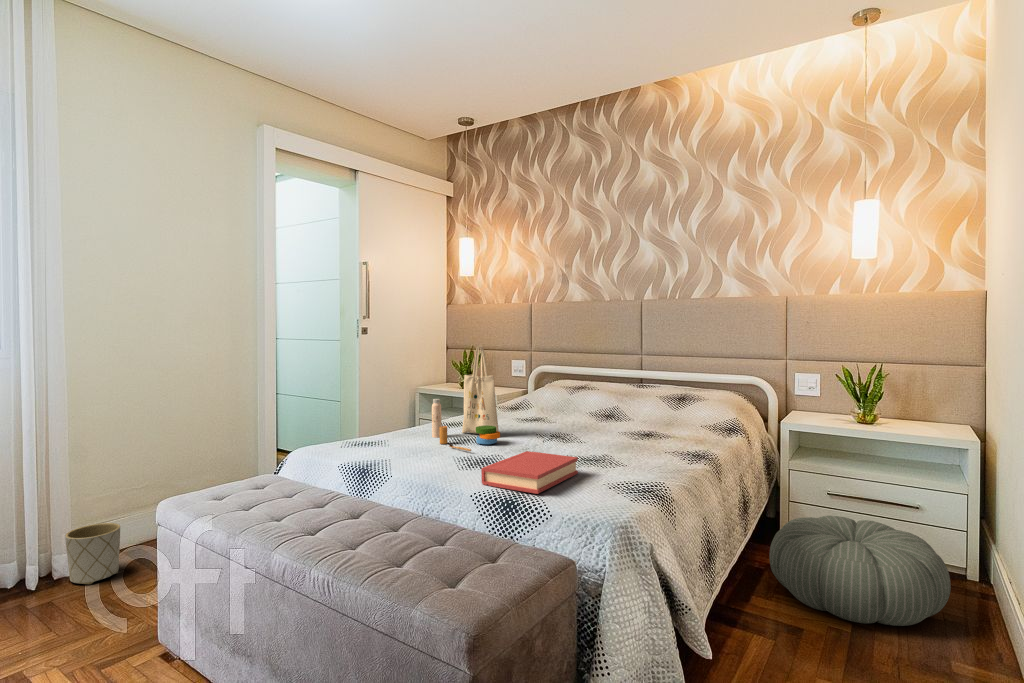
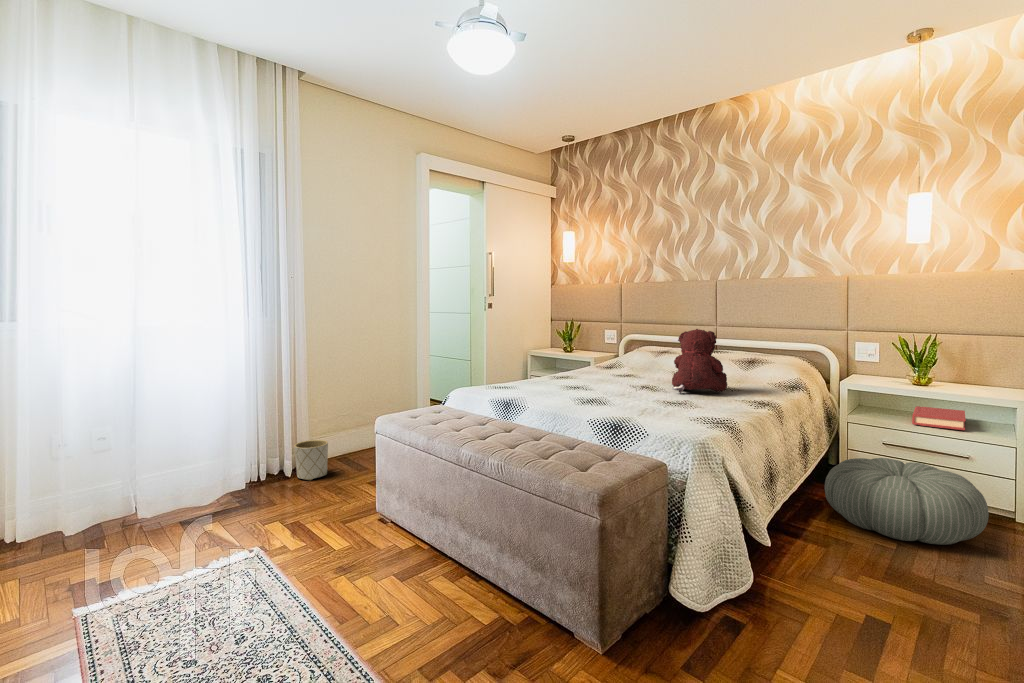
tote bag: present [432,346,500,451] -> none [548,315,602,394]
teddy bear: none [588,362,655,446] -> present [672,329,727,394]
hardback book: present [481,451,578,494] -> present [912,406,966,430]

